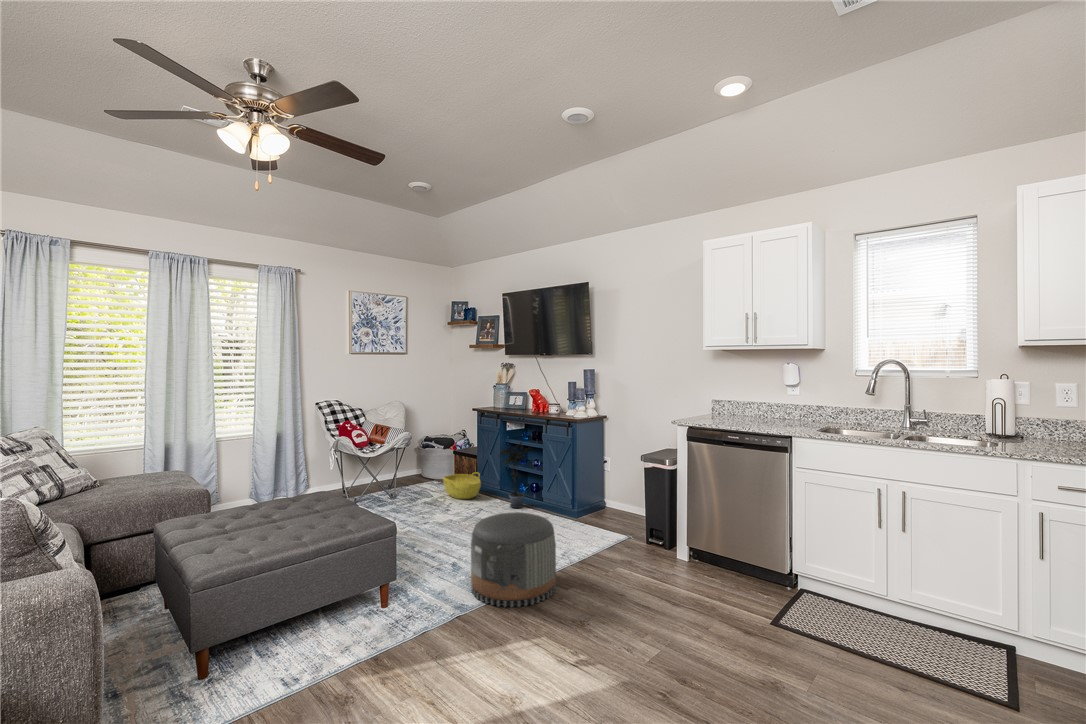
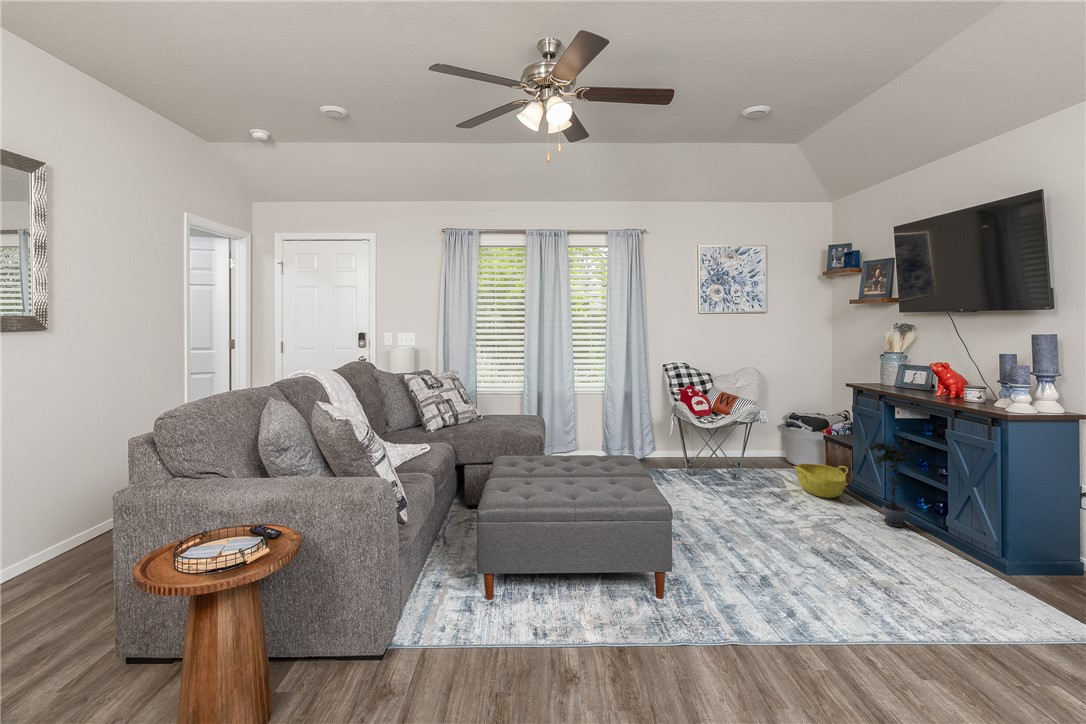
pouf: present [471,512,556,607] -> none [768,529,906,673]

